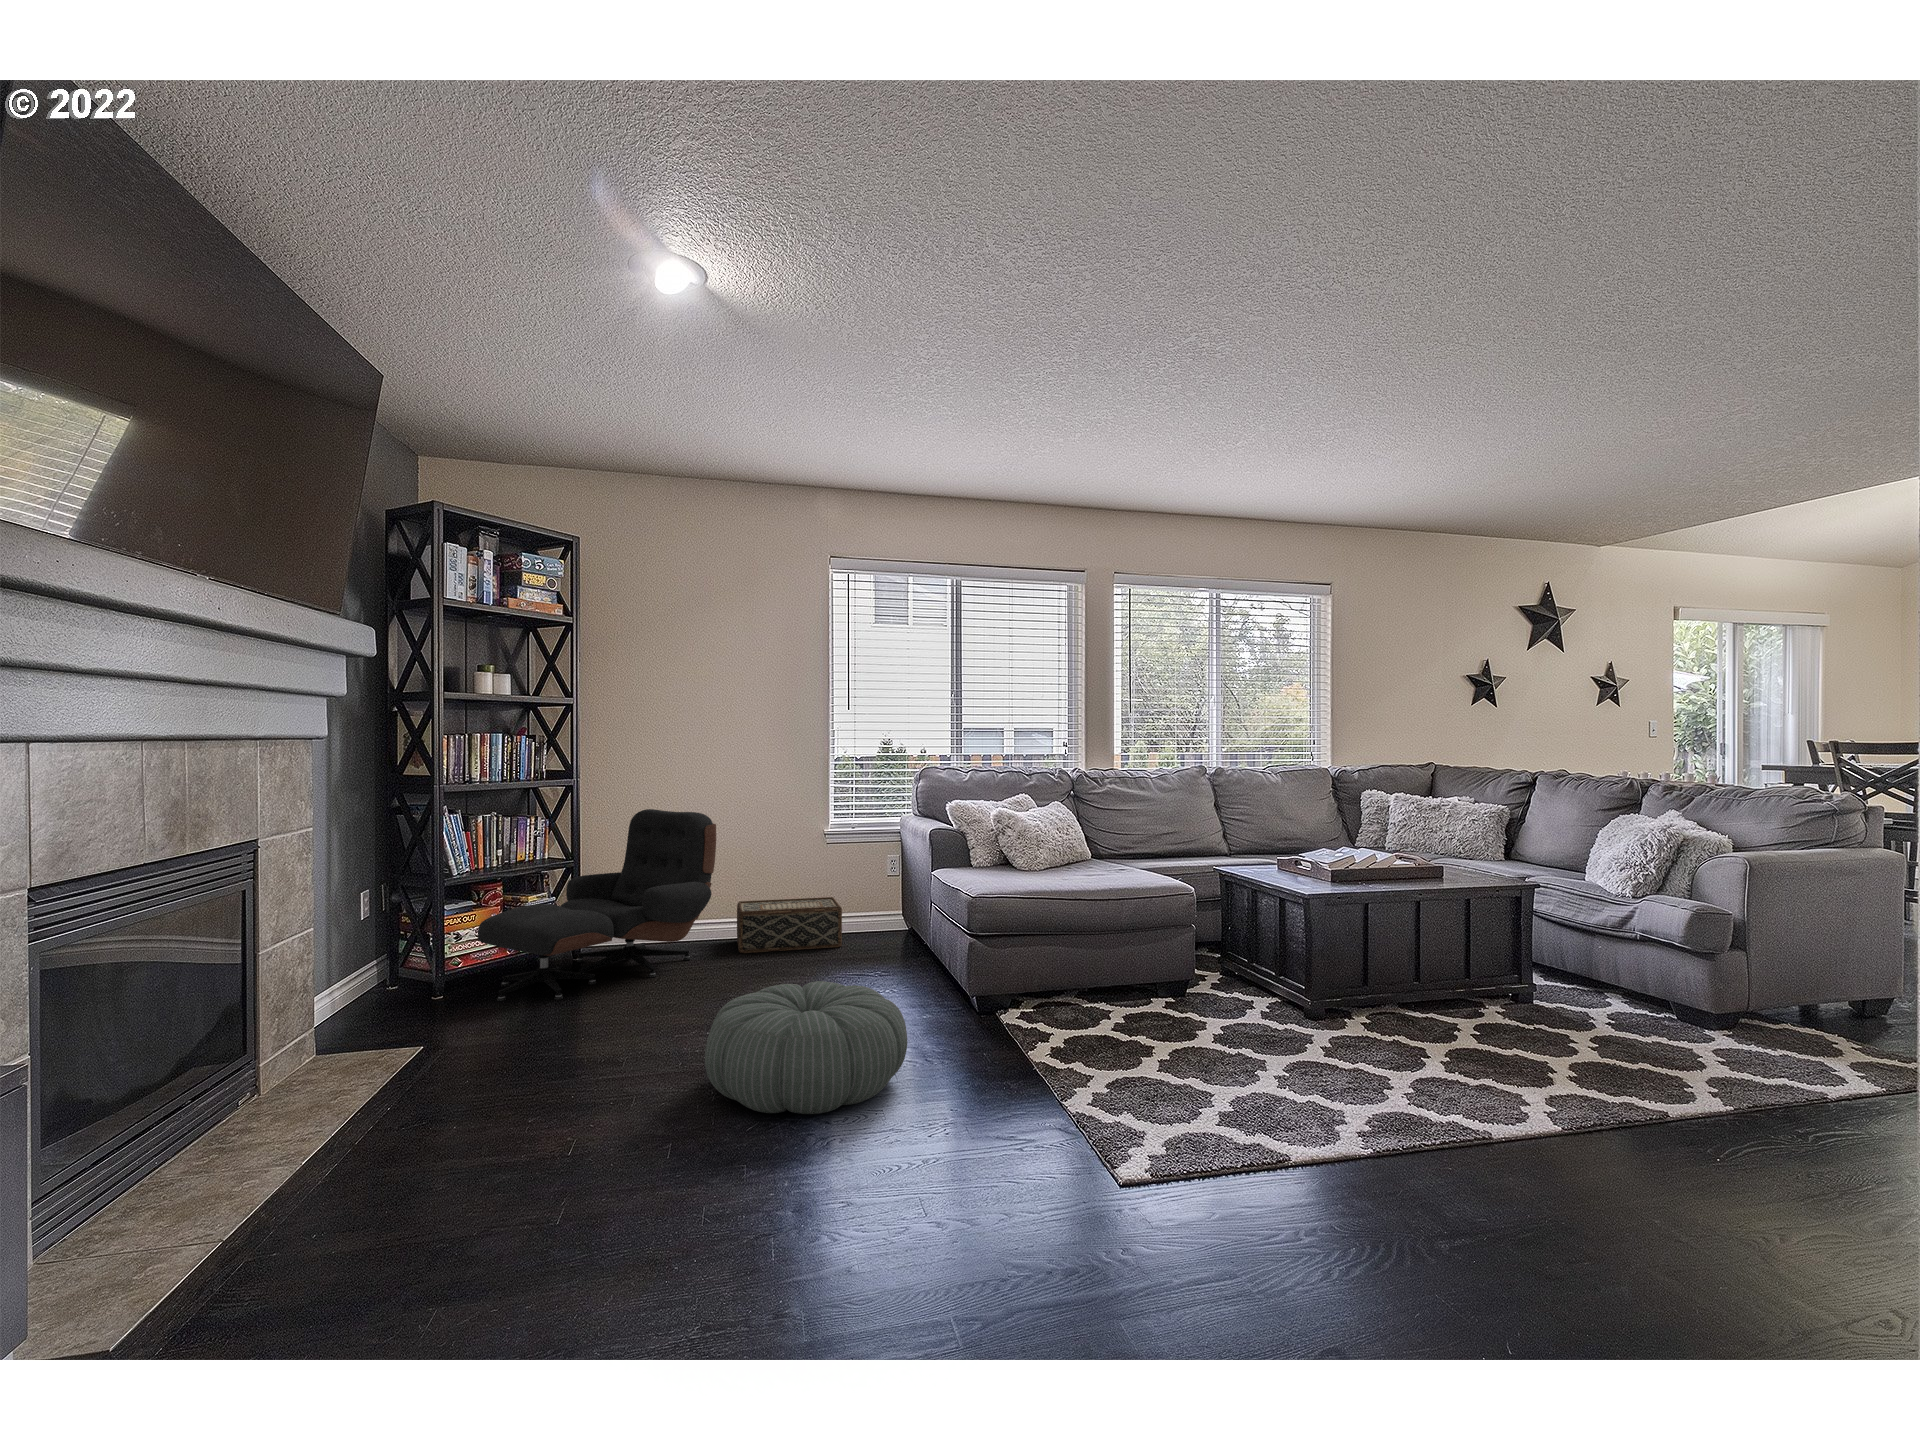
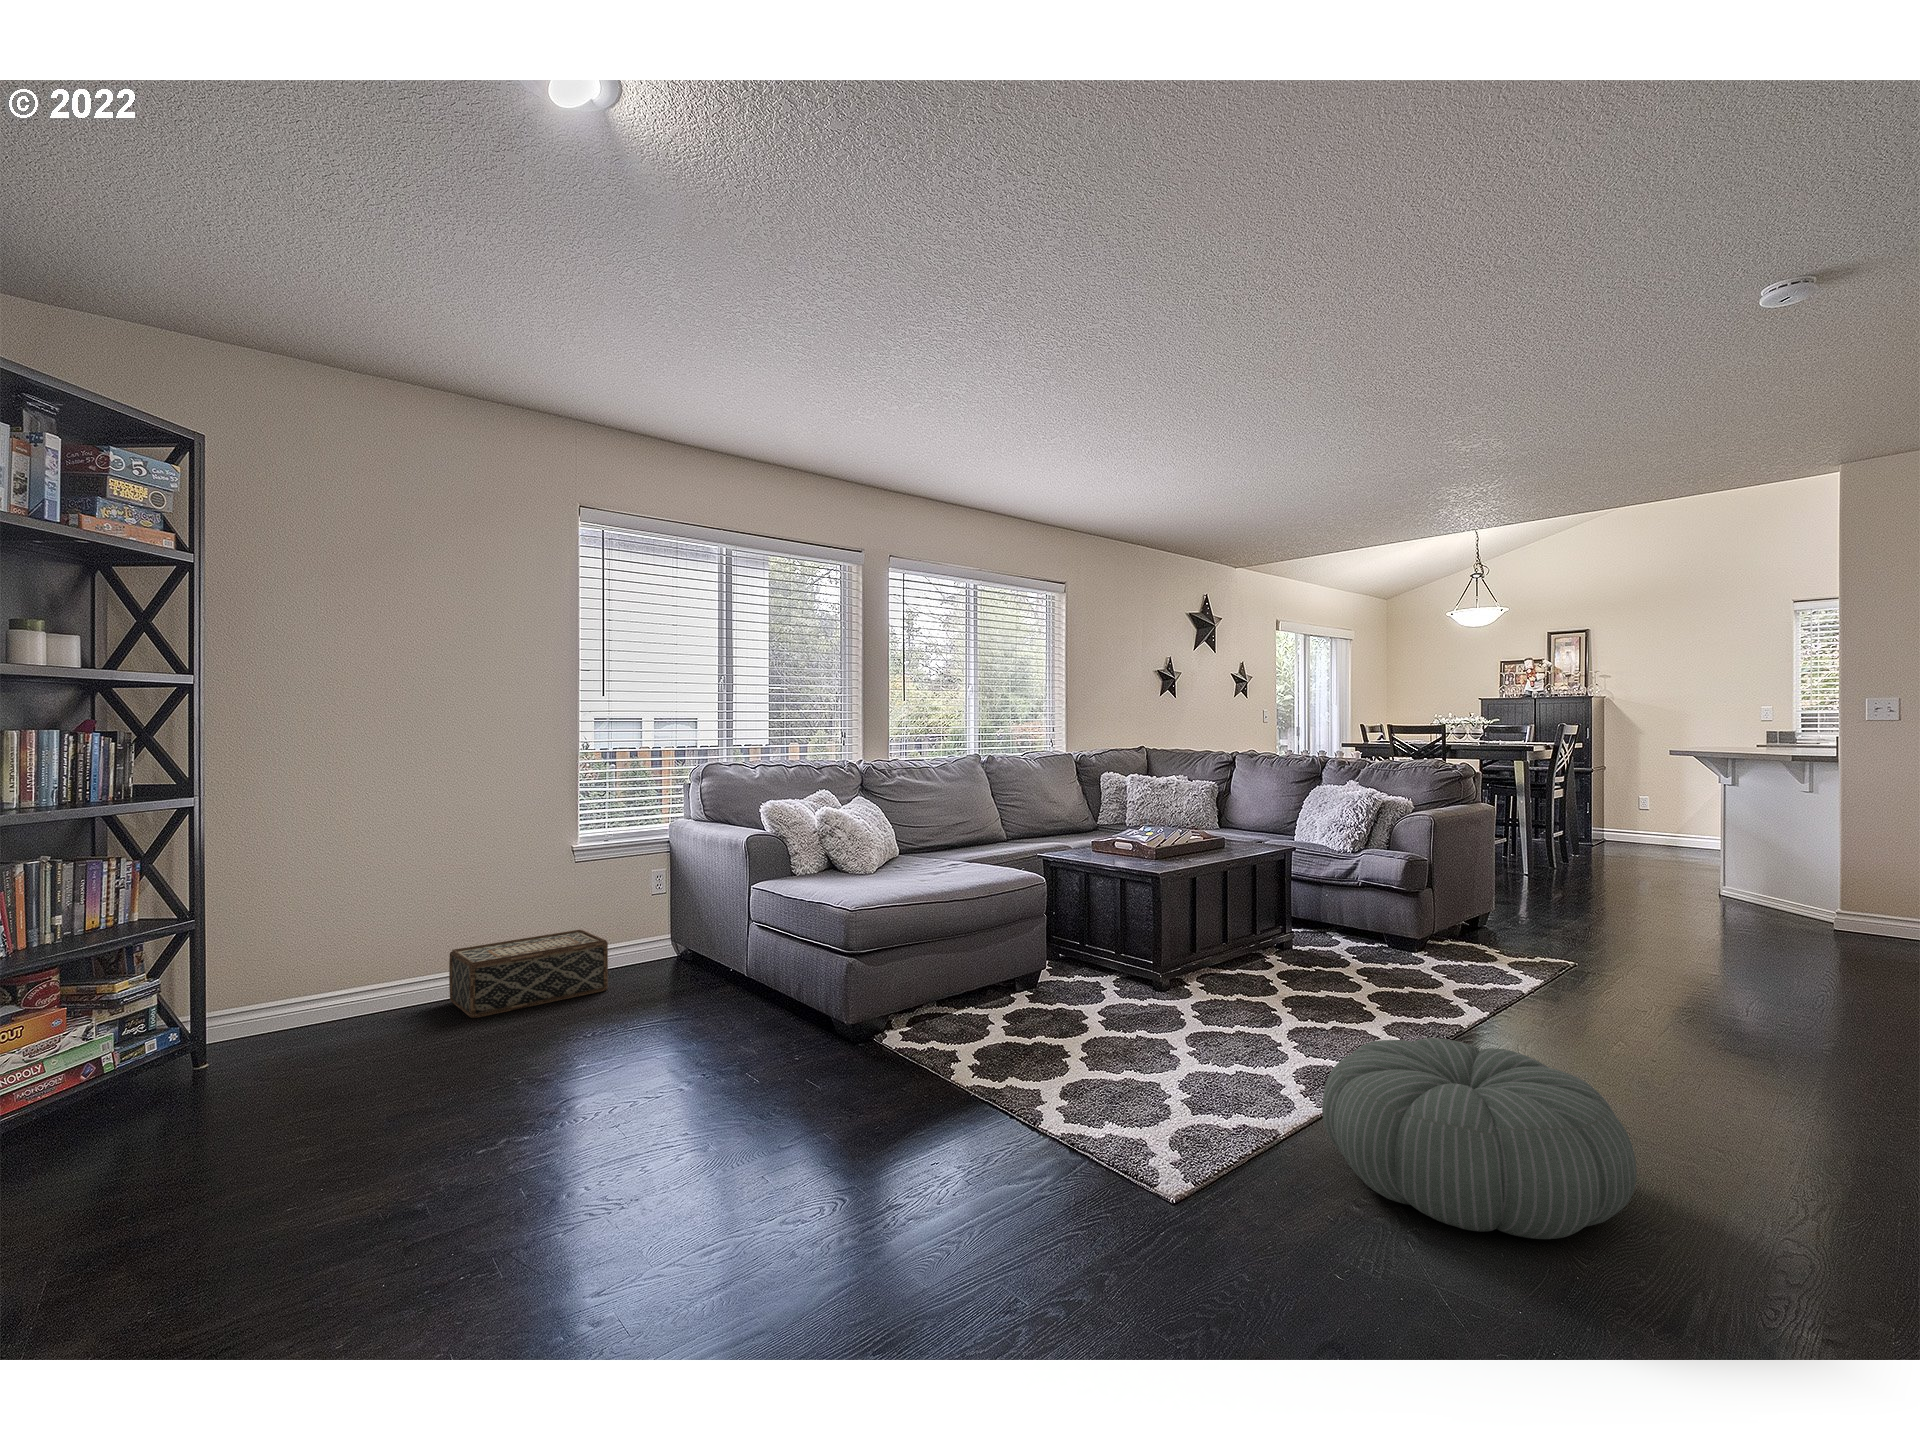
lounge chair: present [478,809,716,1001] -> none [38,834,441,1161]
pouf: present [705,981,907,1114] -> present [1322,1038,1637,1239]

